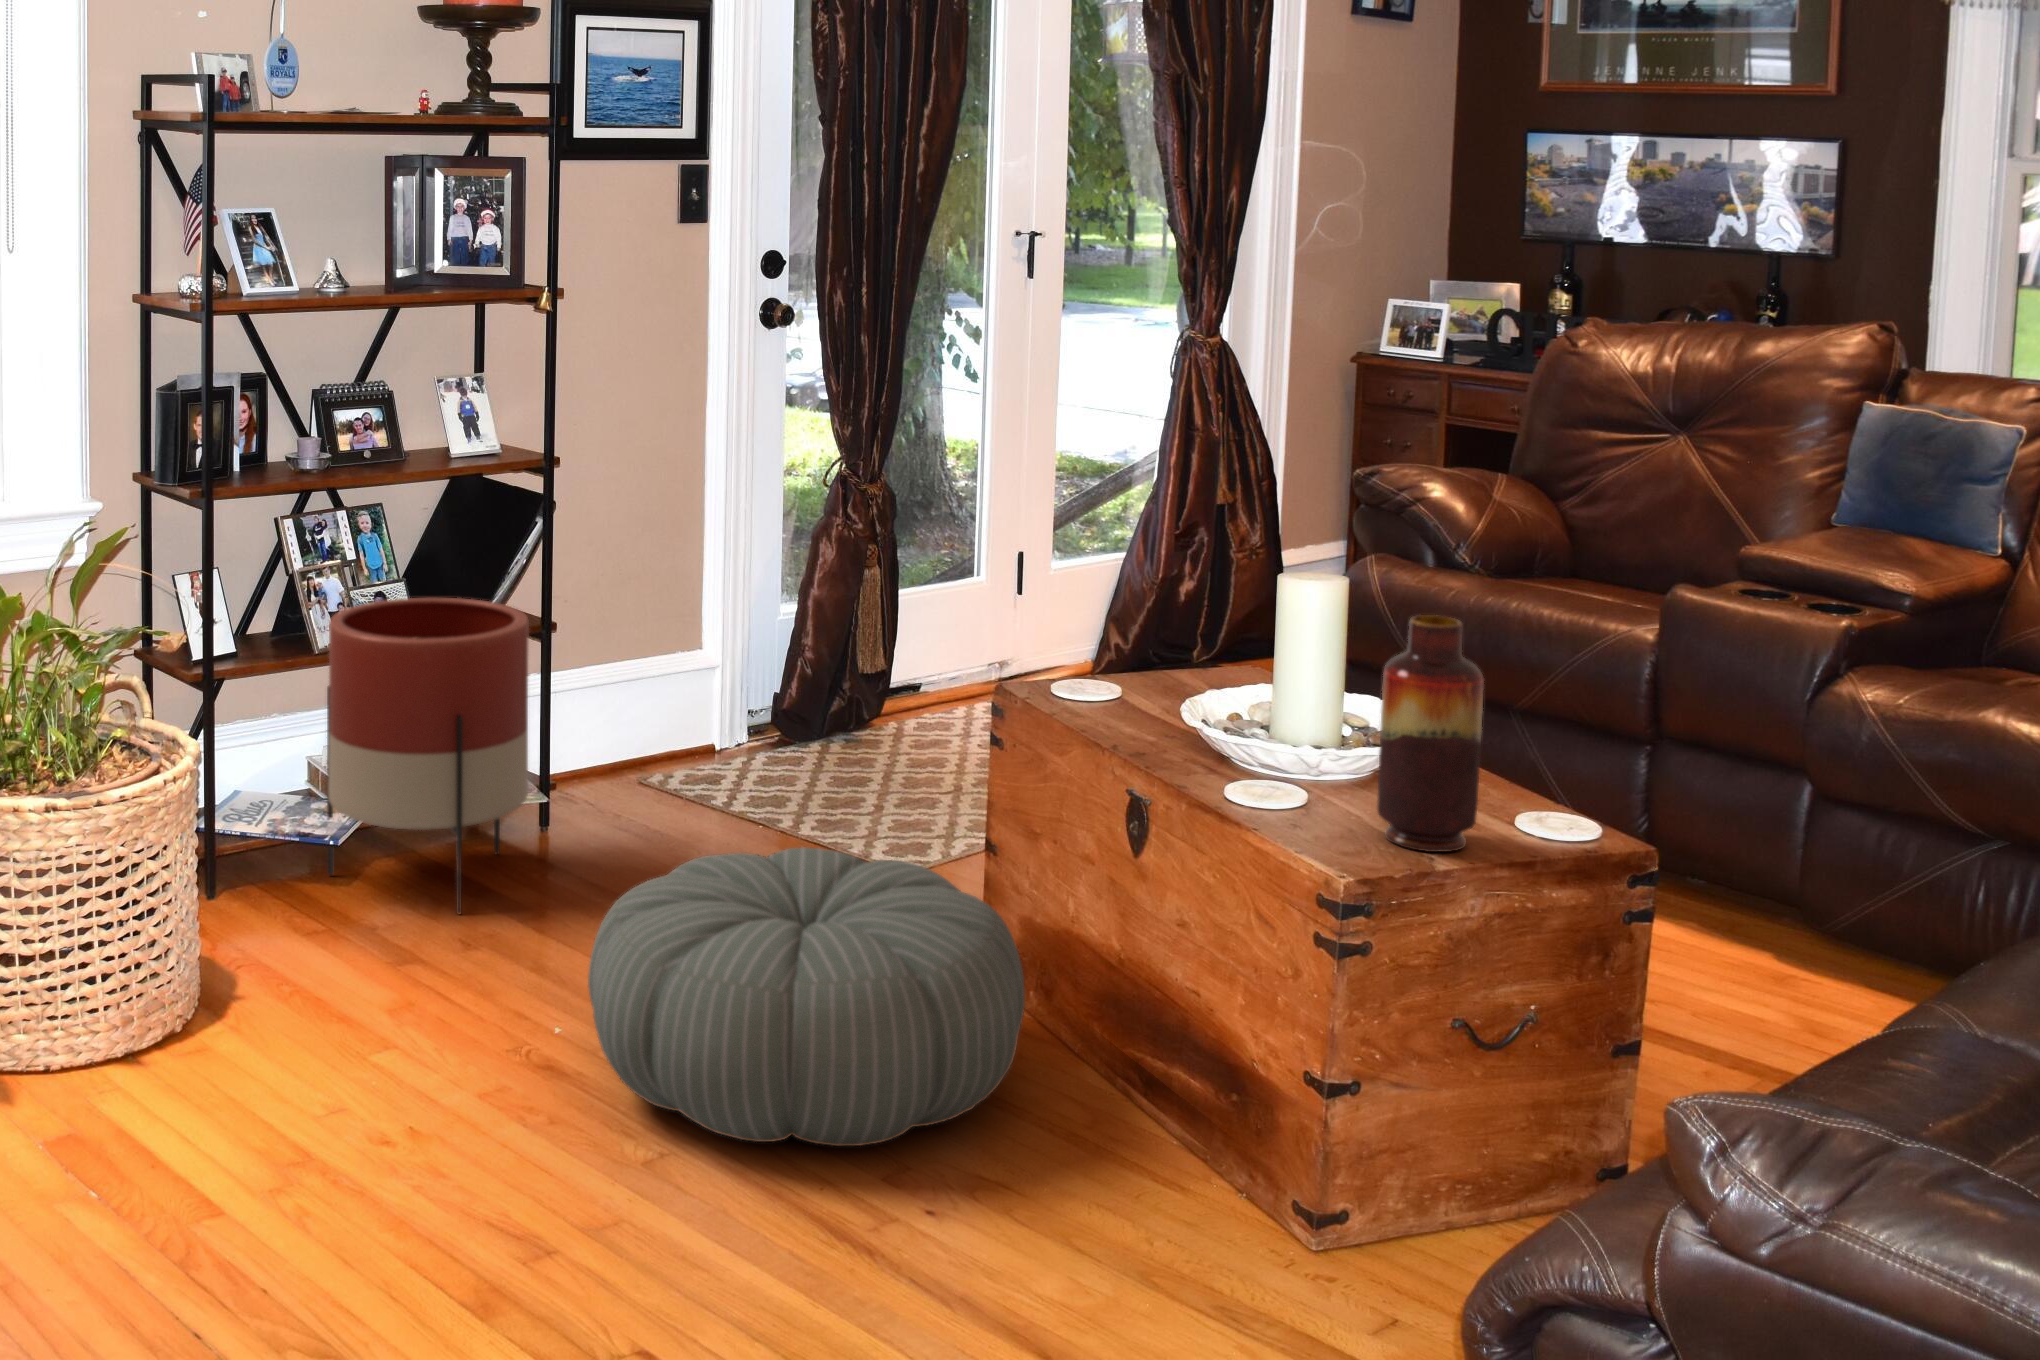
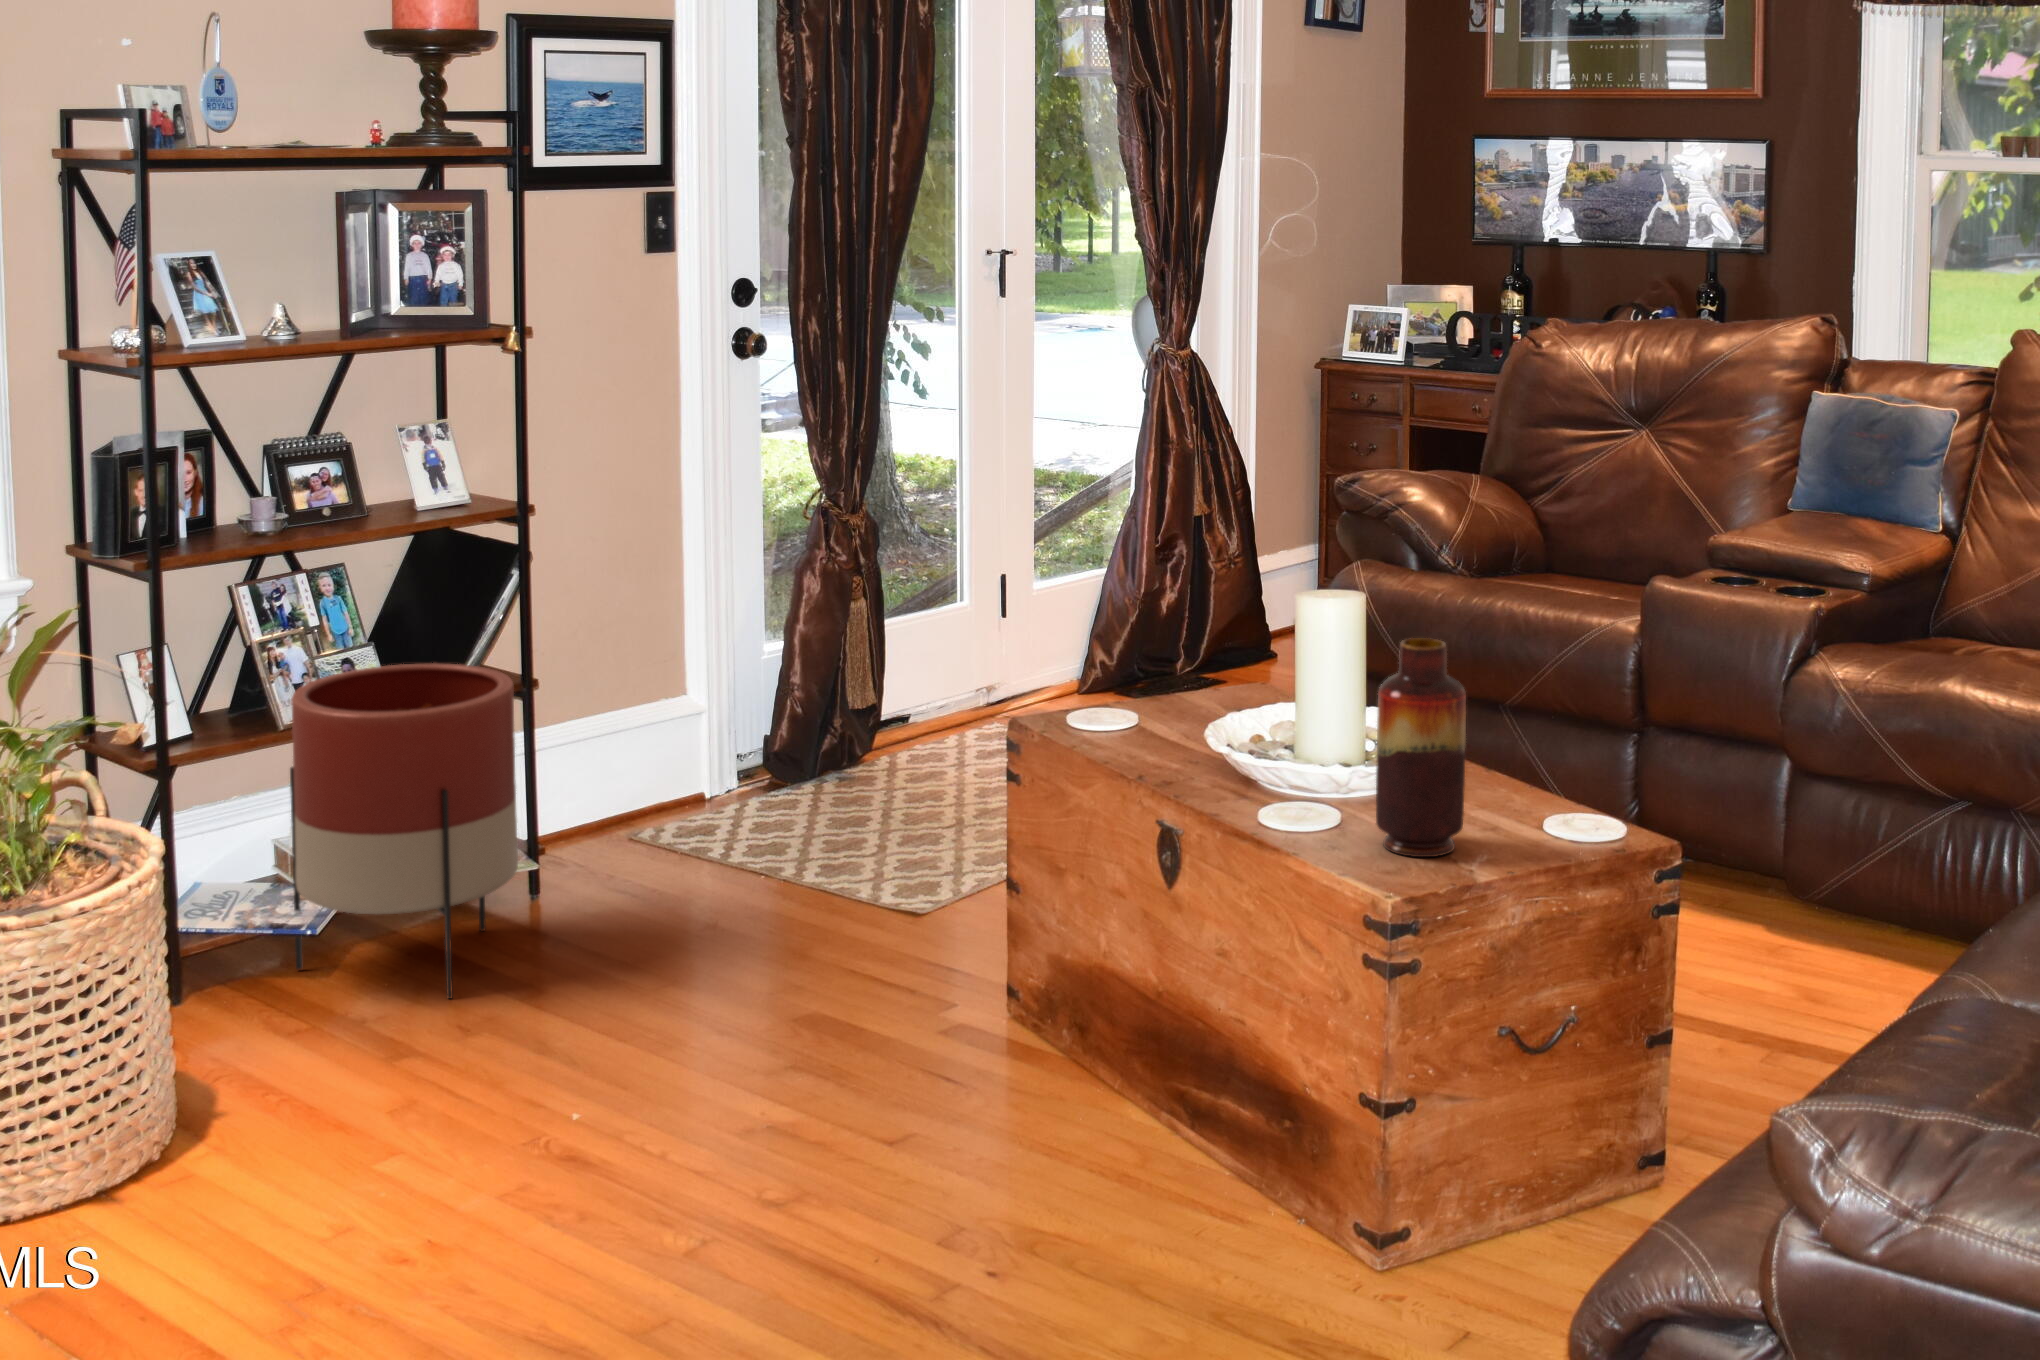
pouf: present [588,847,1025,1146] -> none [609,898,1050,1198]

